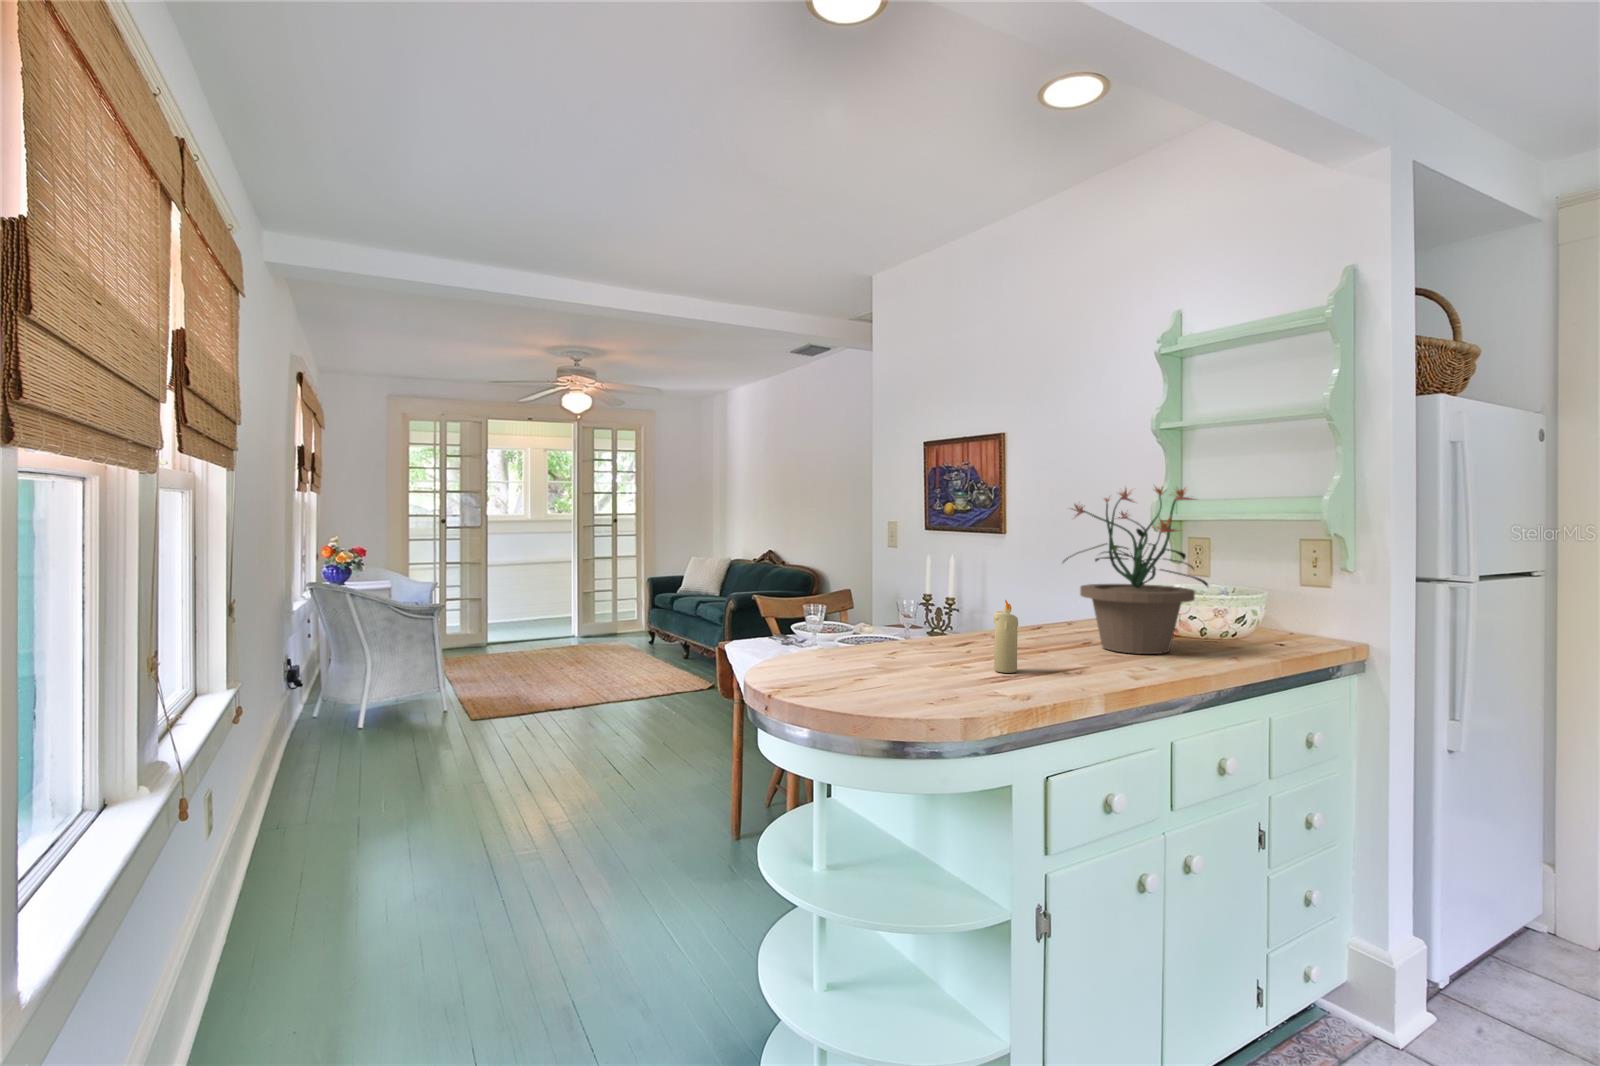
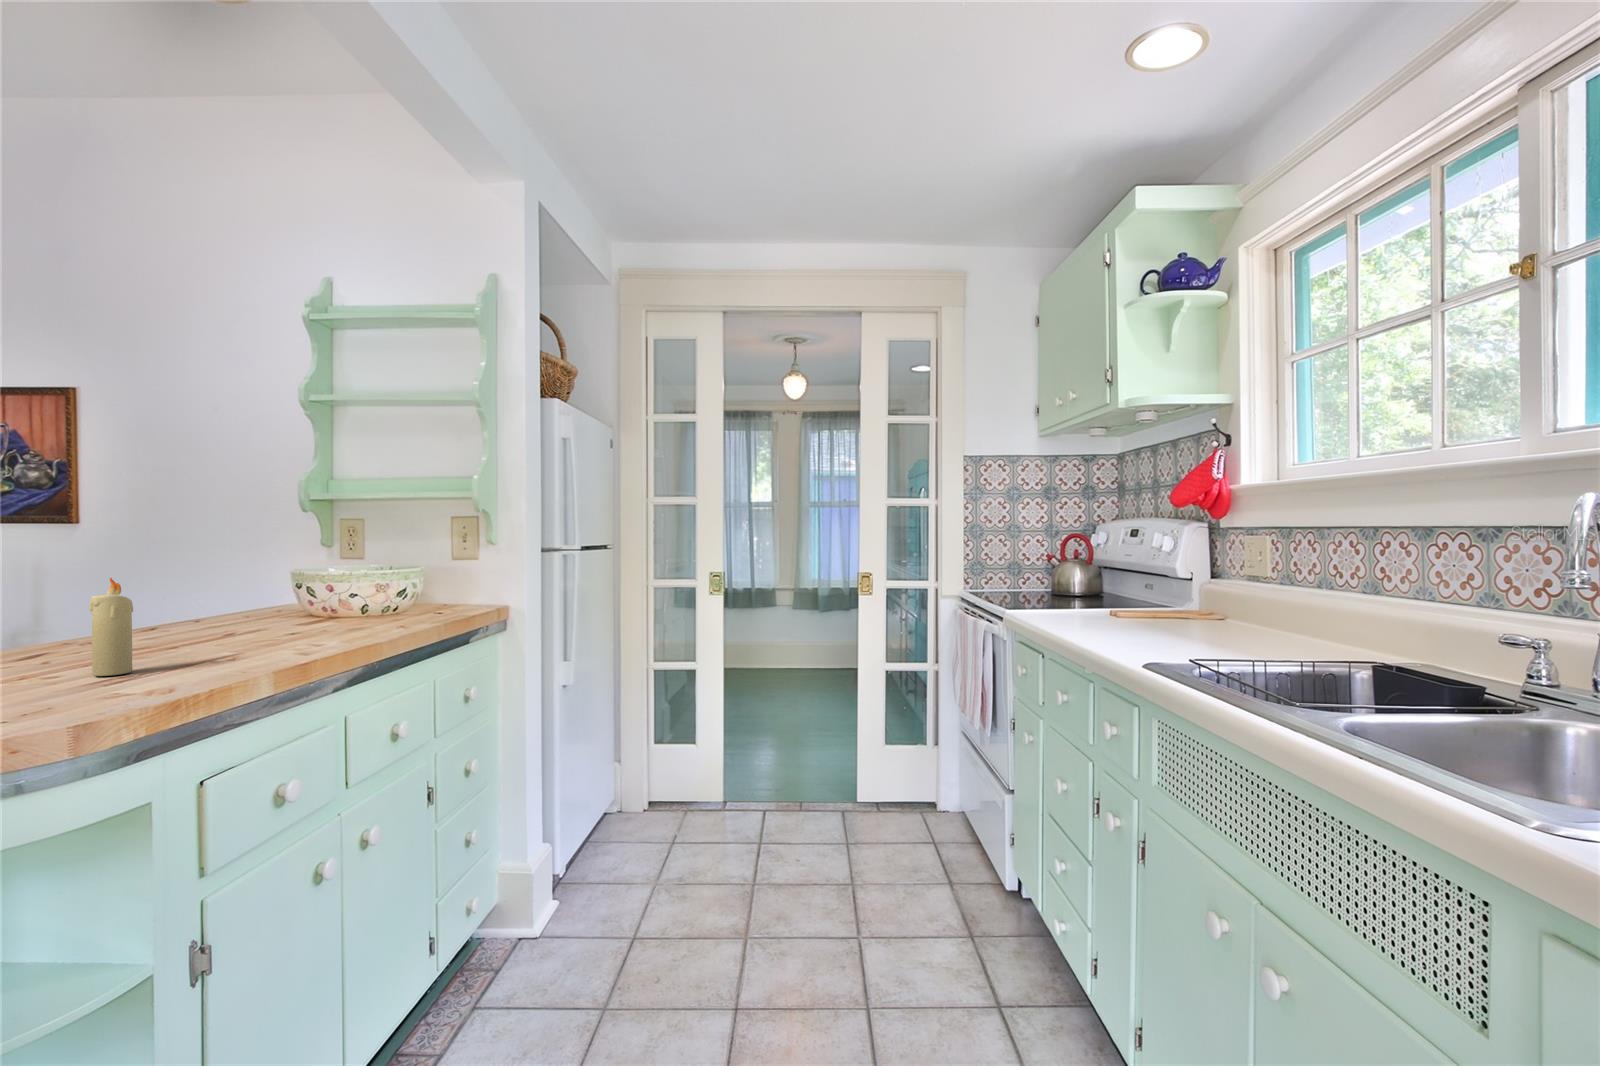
potted plant: present [1063,487,1208,654] -> none [189,451,374,636]

